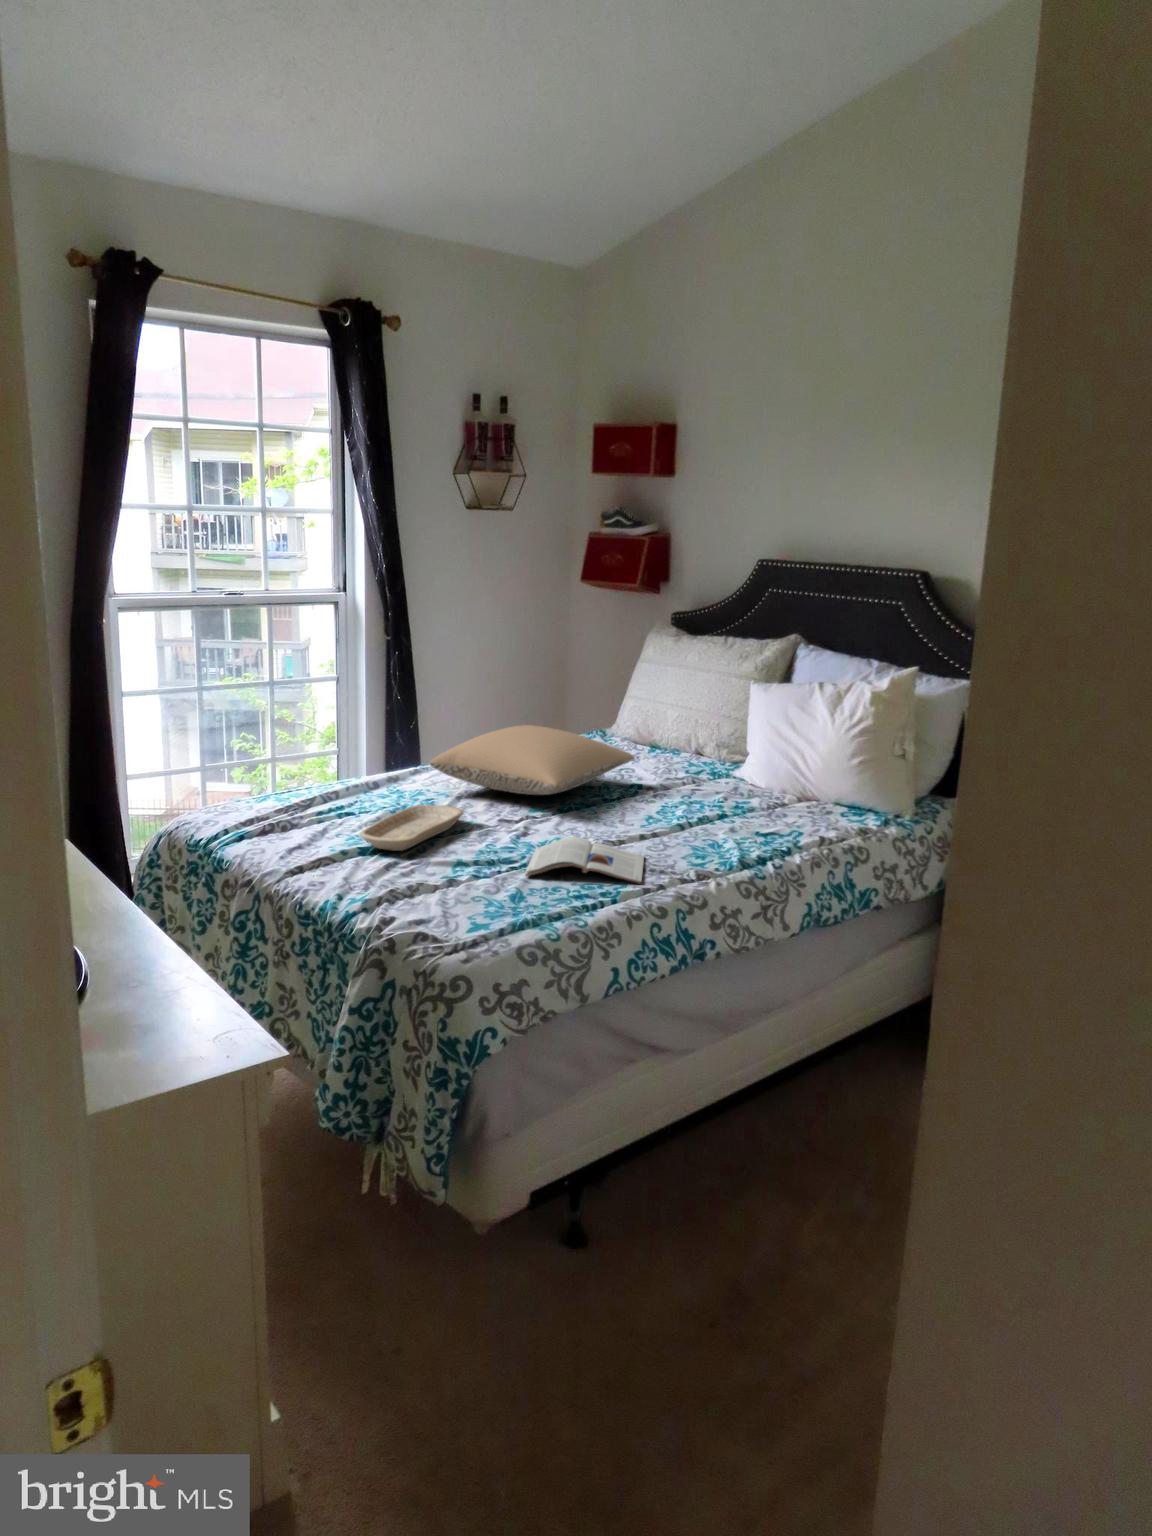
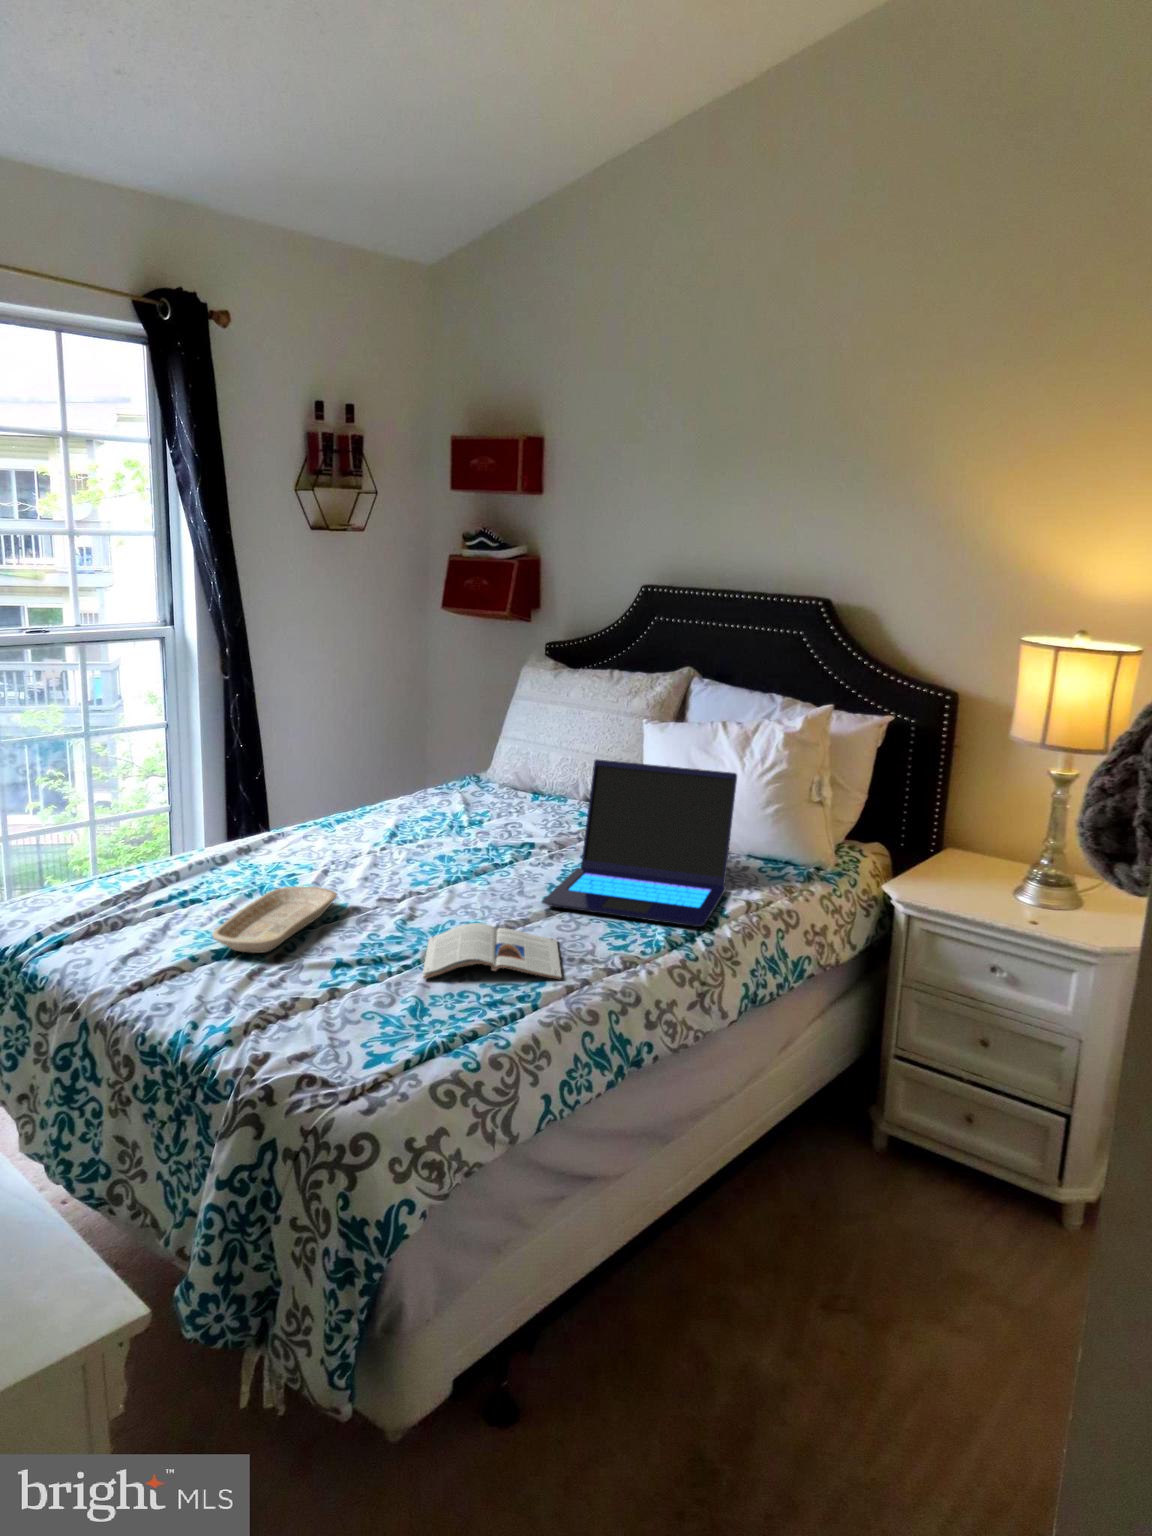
laptop: none [636,710,821,854] -> present [542,760,737,927]
pillow: present [430,725,635,795] -> none [290,782,526,865]

